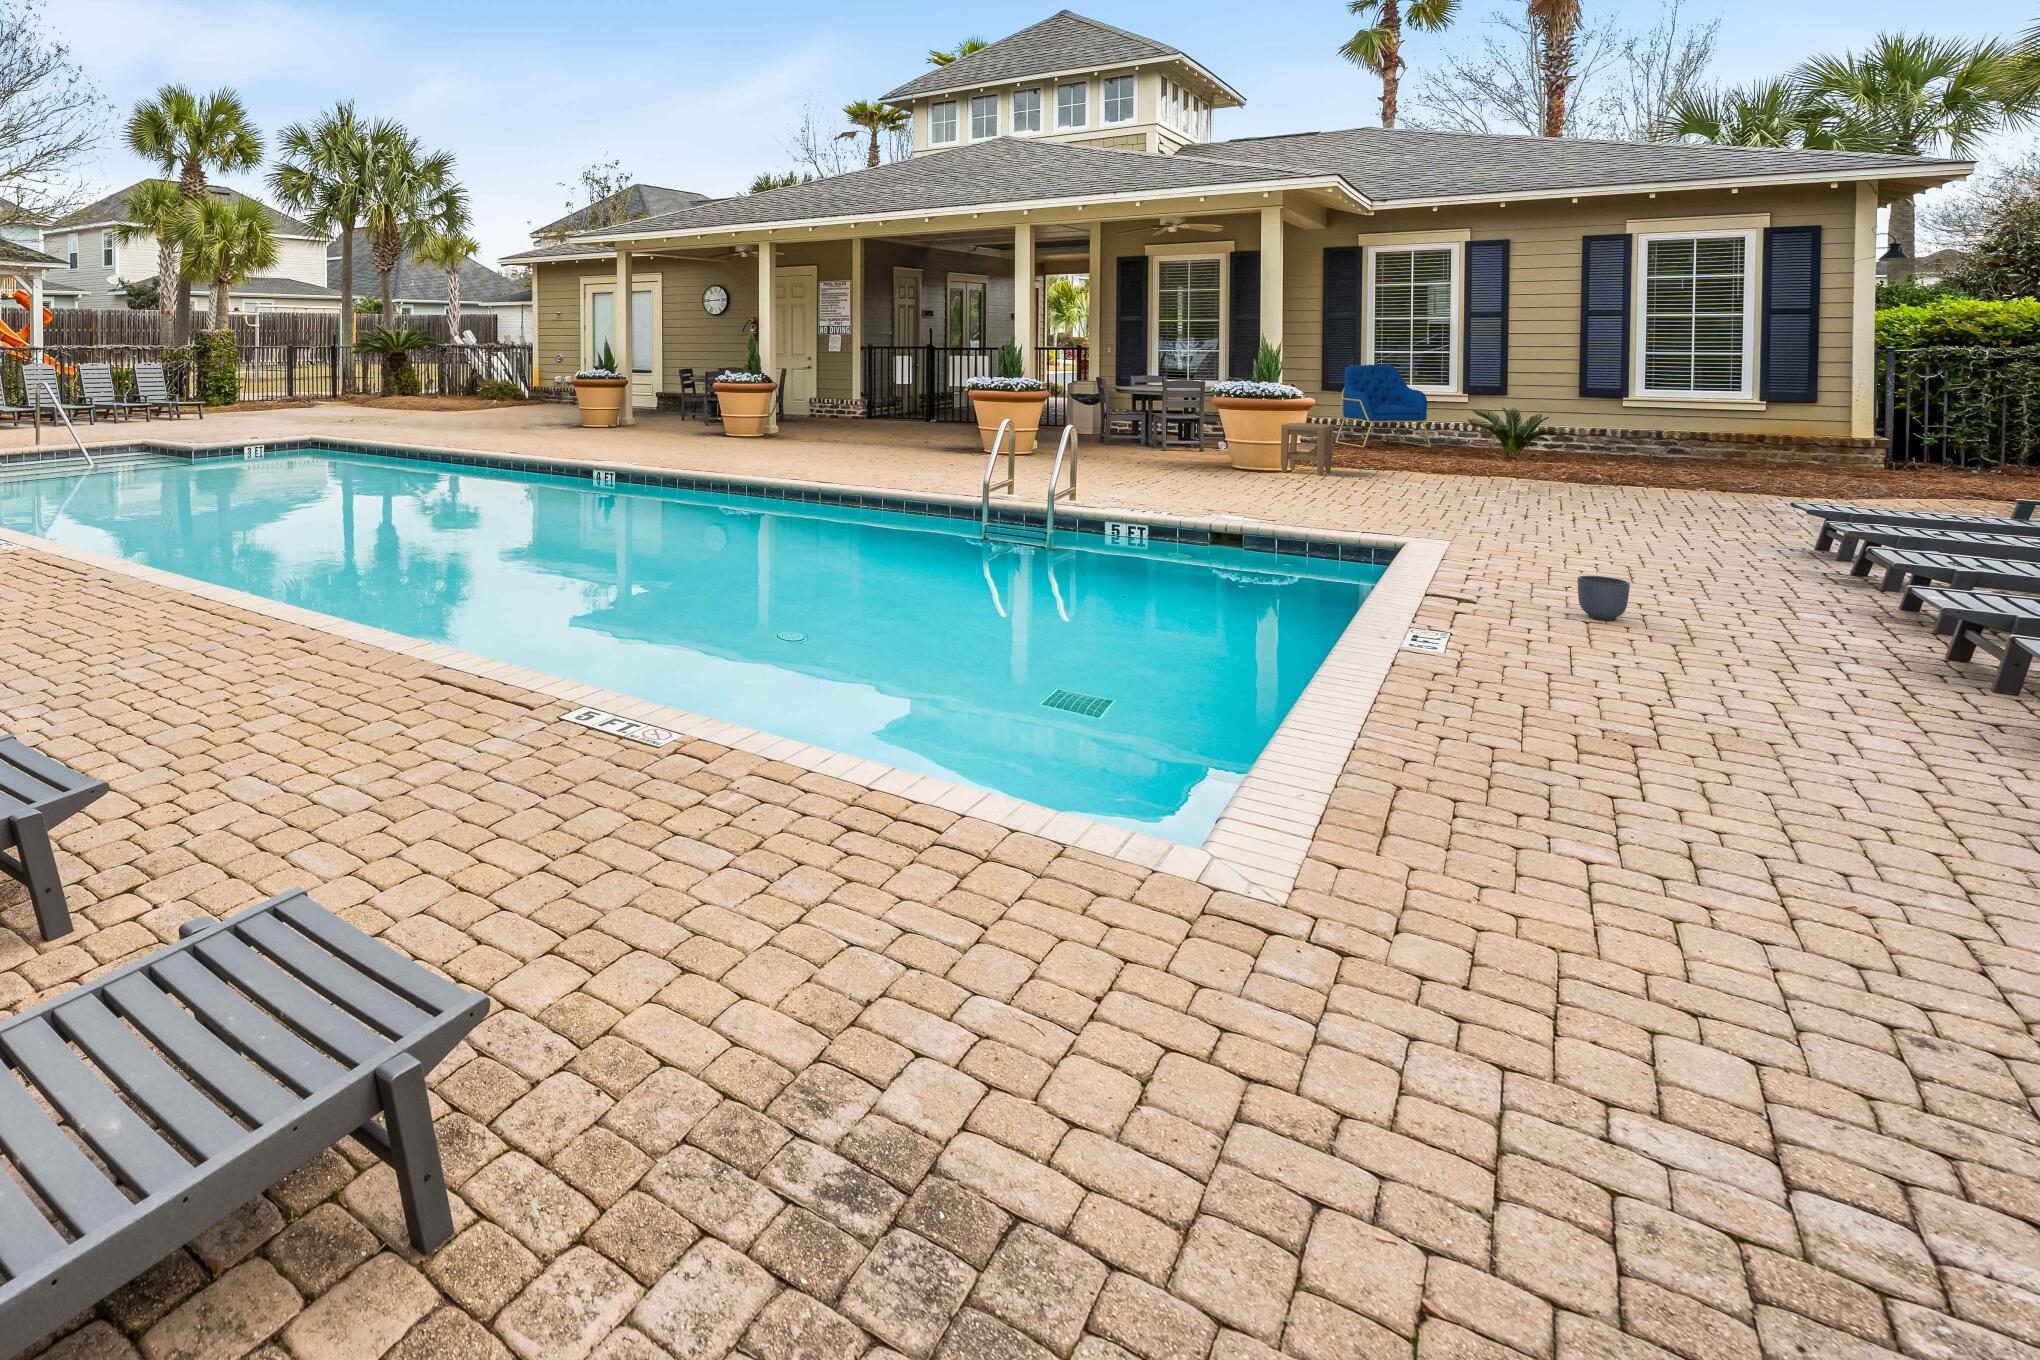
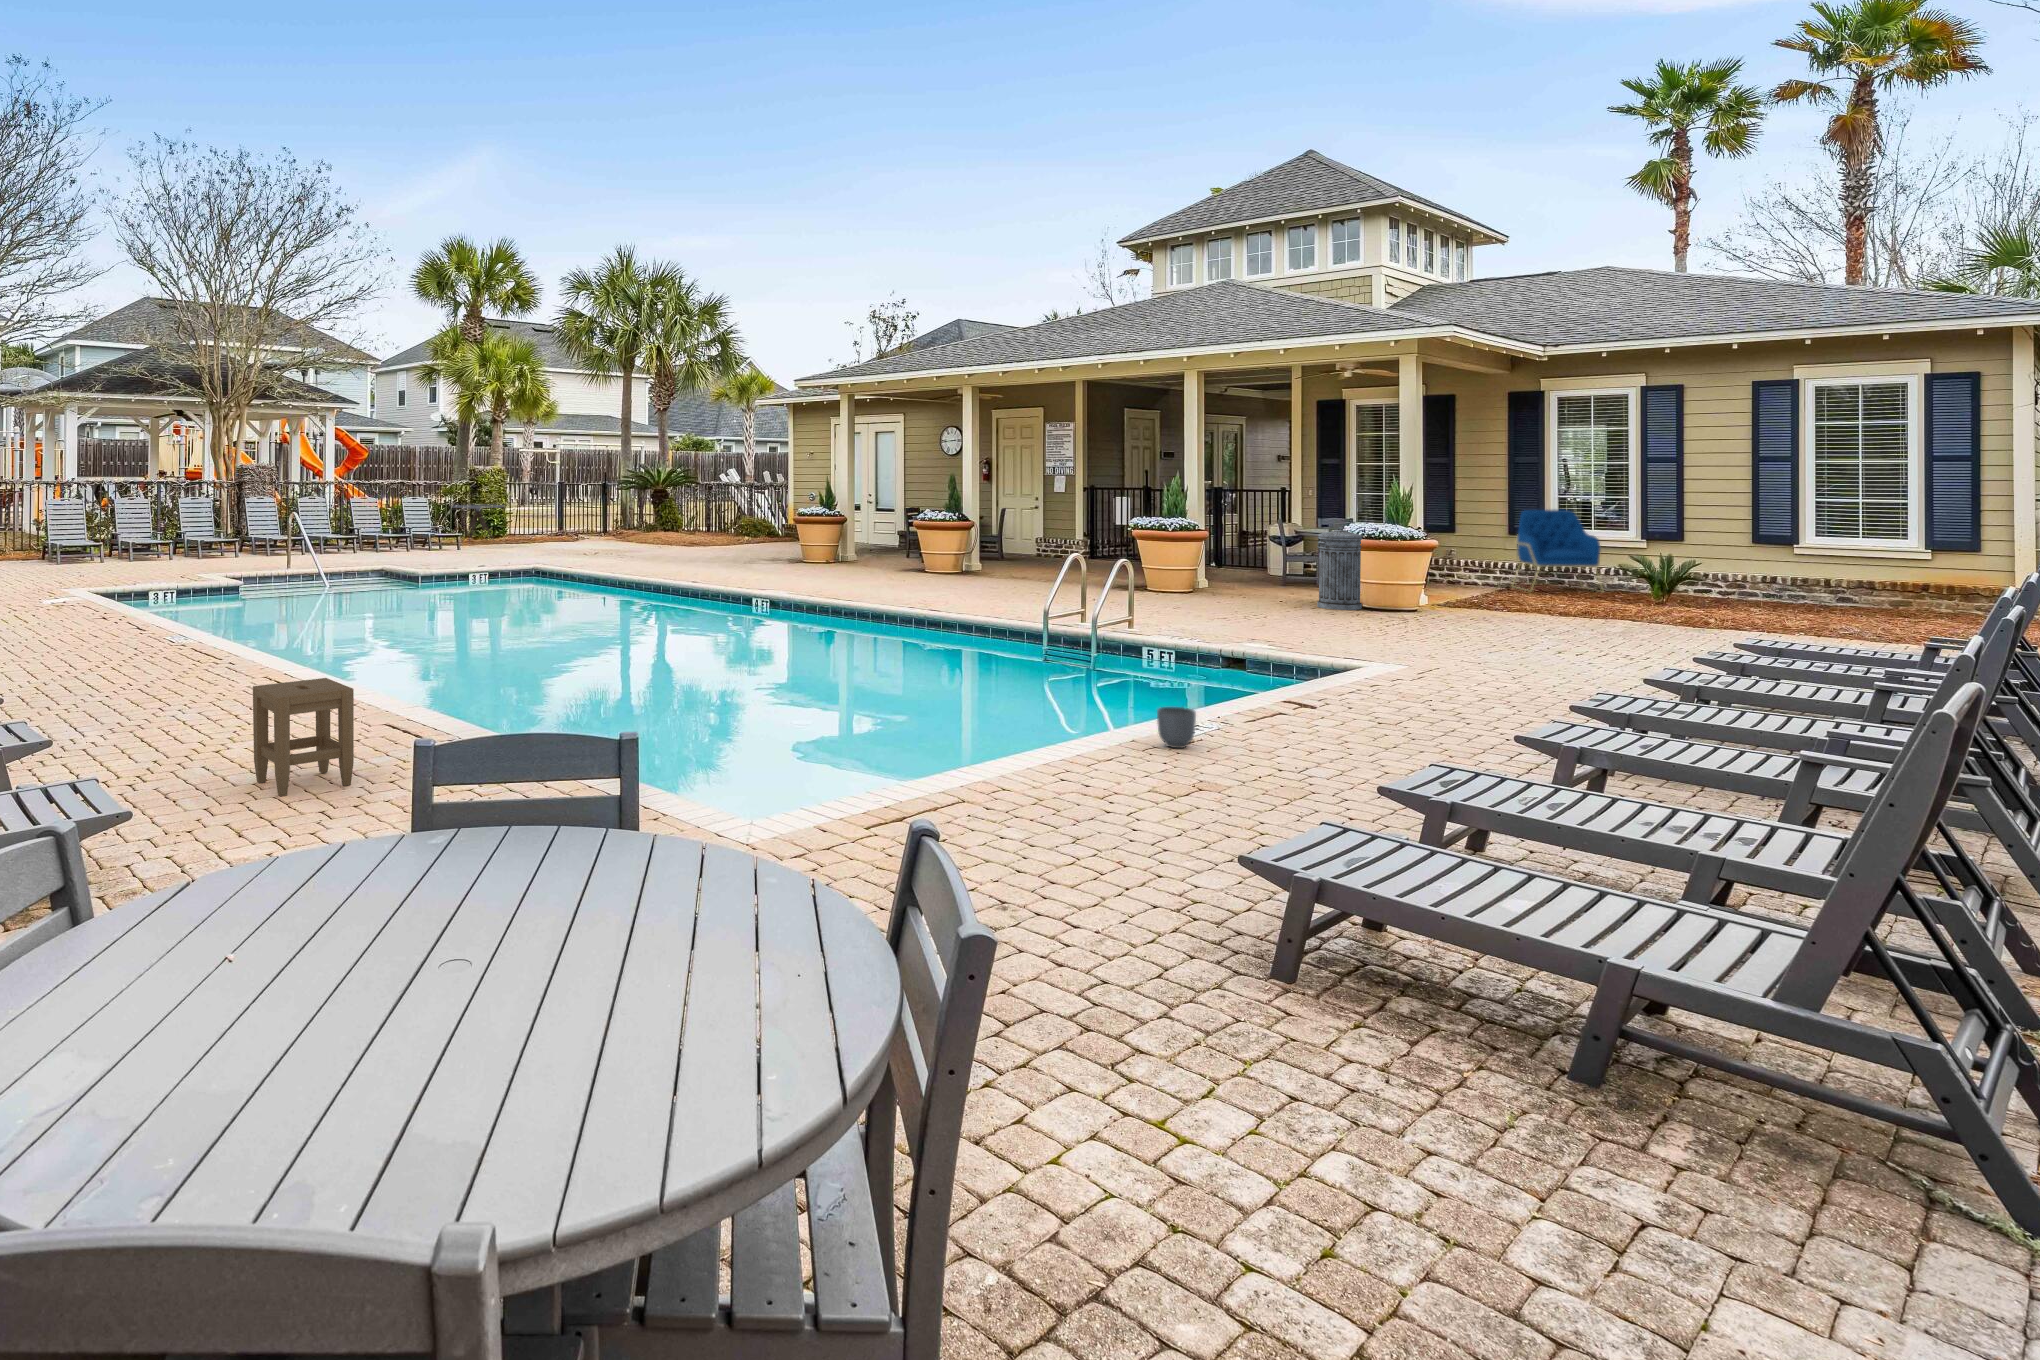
round table: none [189,370,247,411] -> present [454,505,502,538]
trash can: none [1200,386,1250,472] -> present [1317,527,1362,610]
stool: present [1281,423,1333,476] -> present [253,678,354,797]
planter: present [1577,576,1630,620] -> present [1157,707,1196,748]

